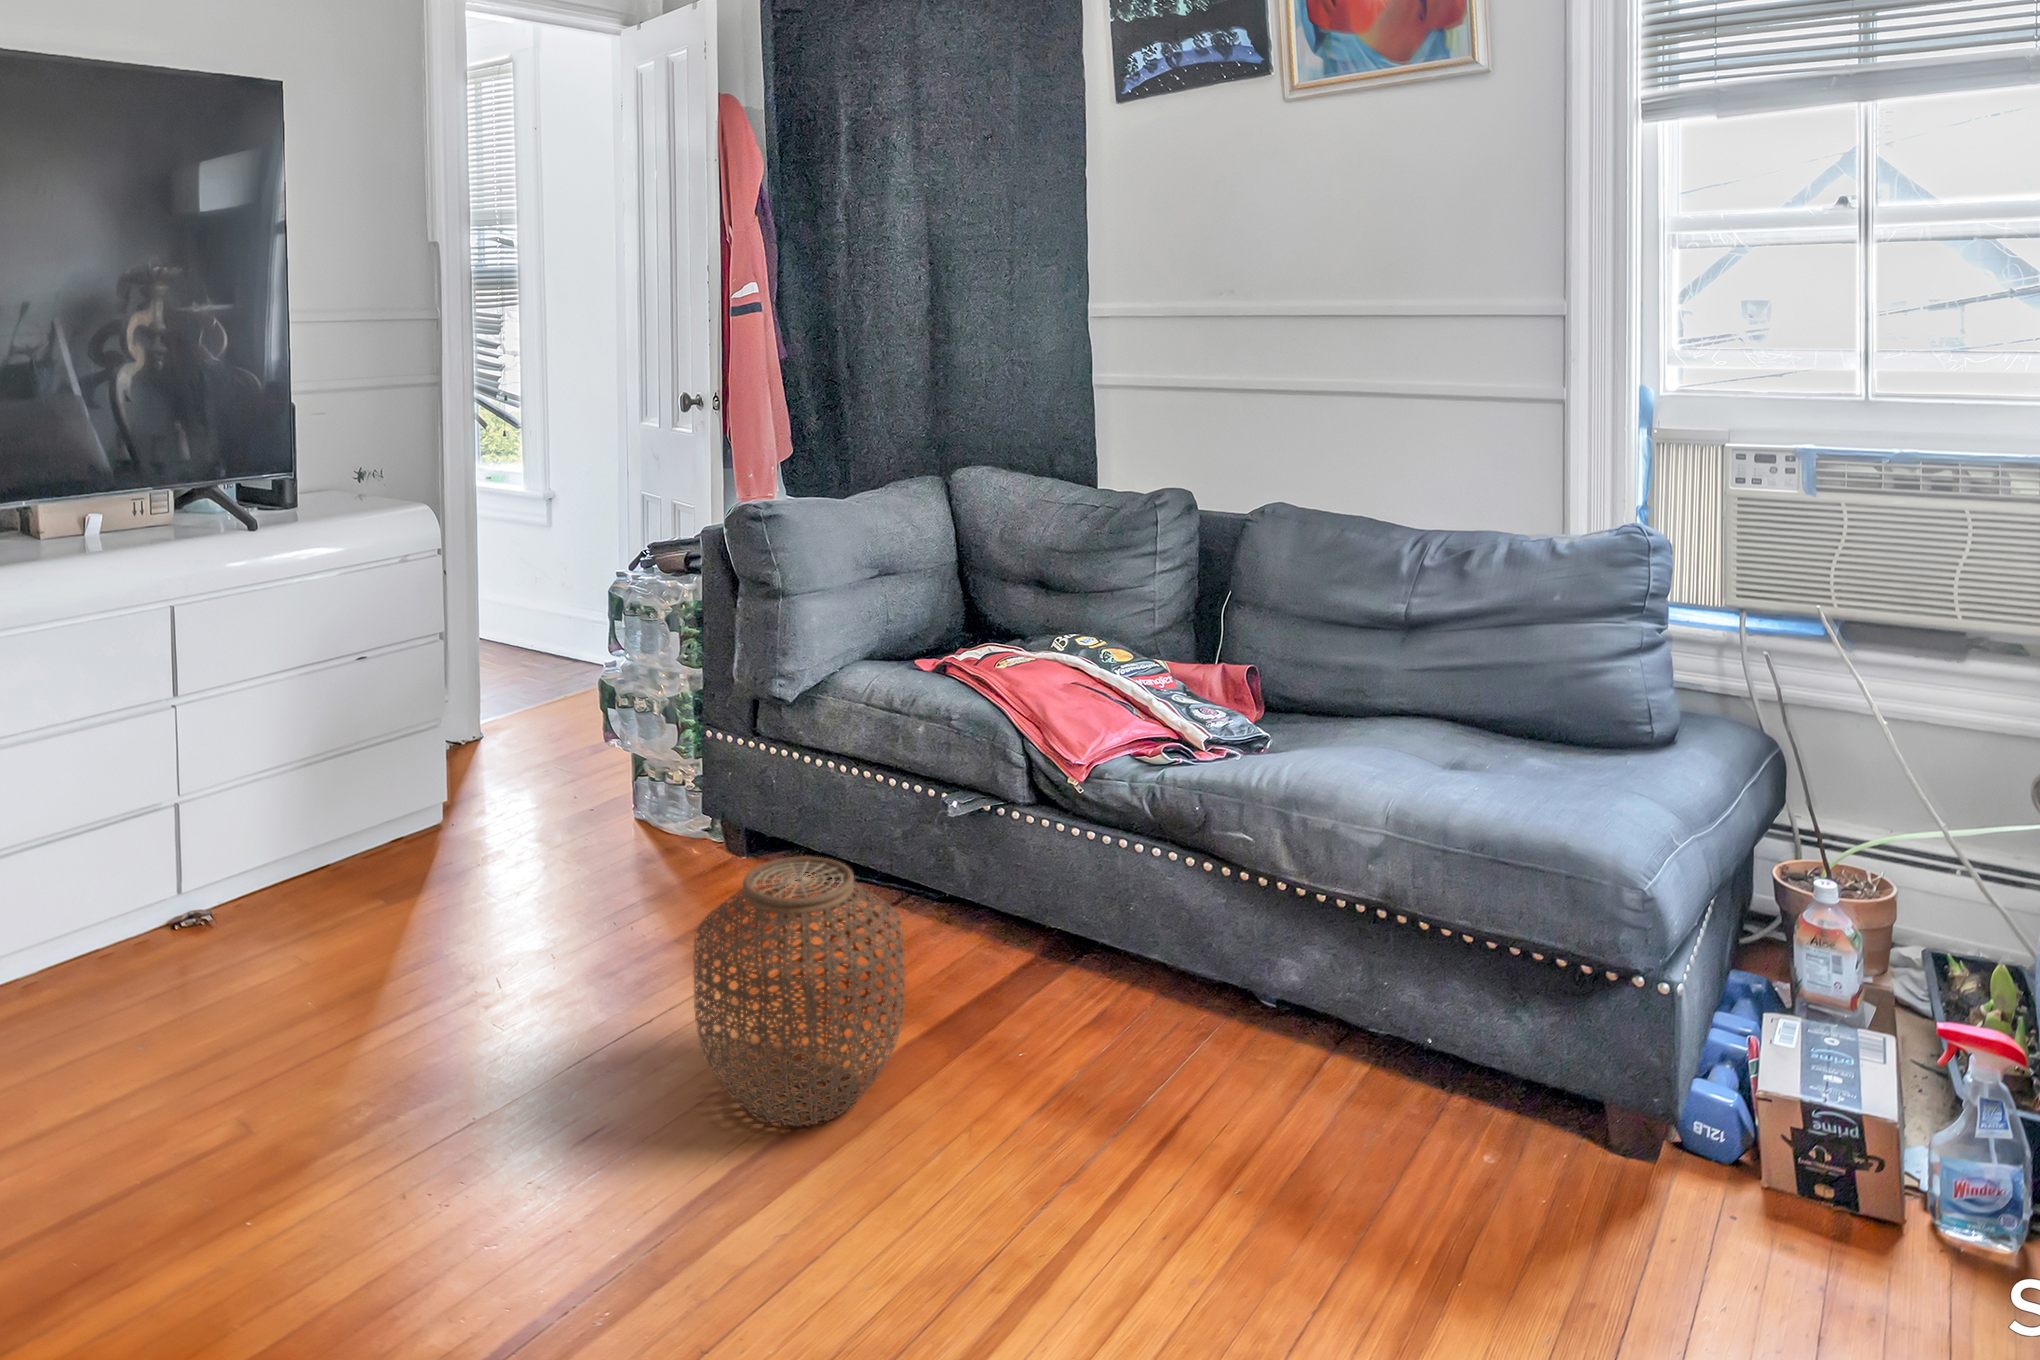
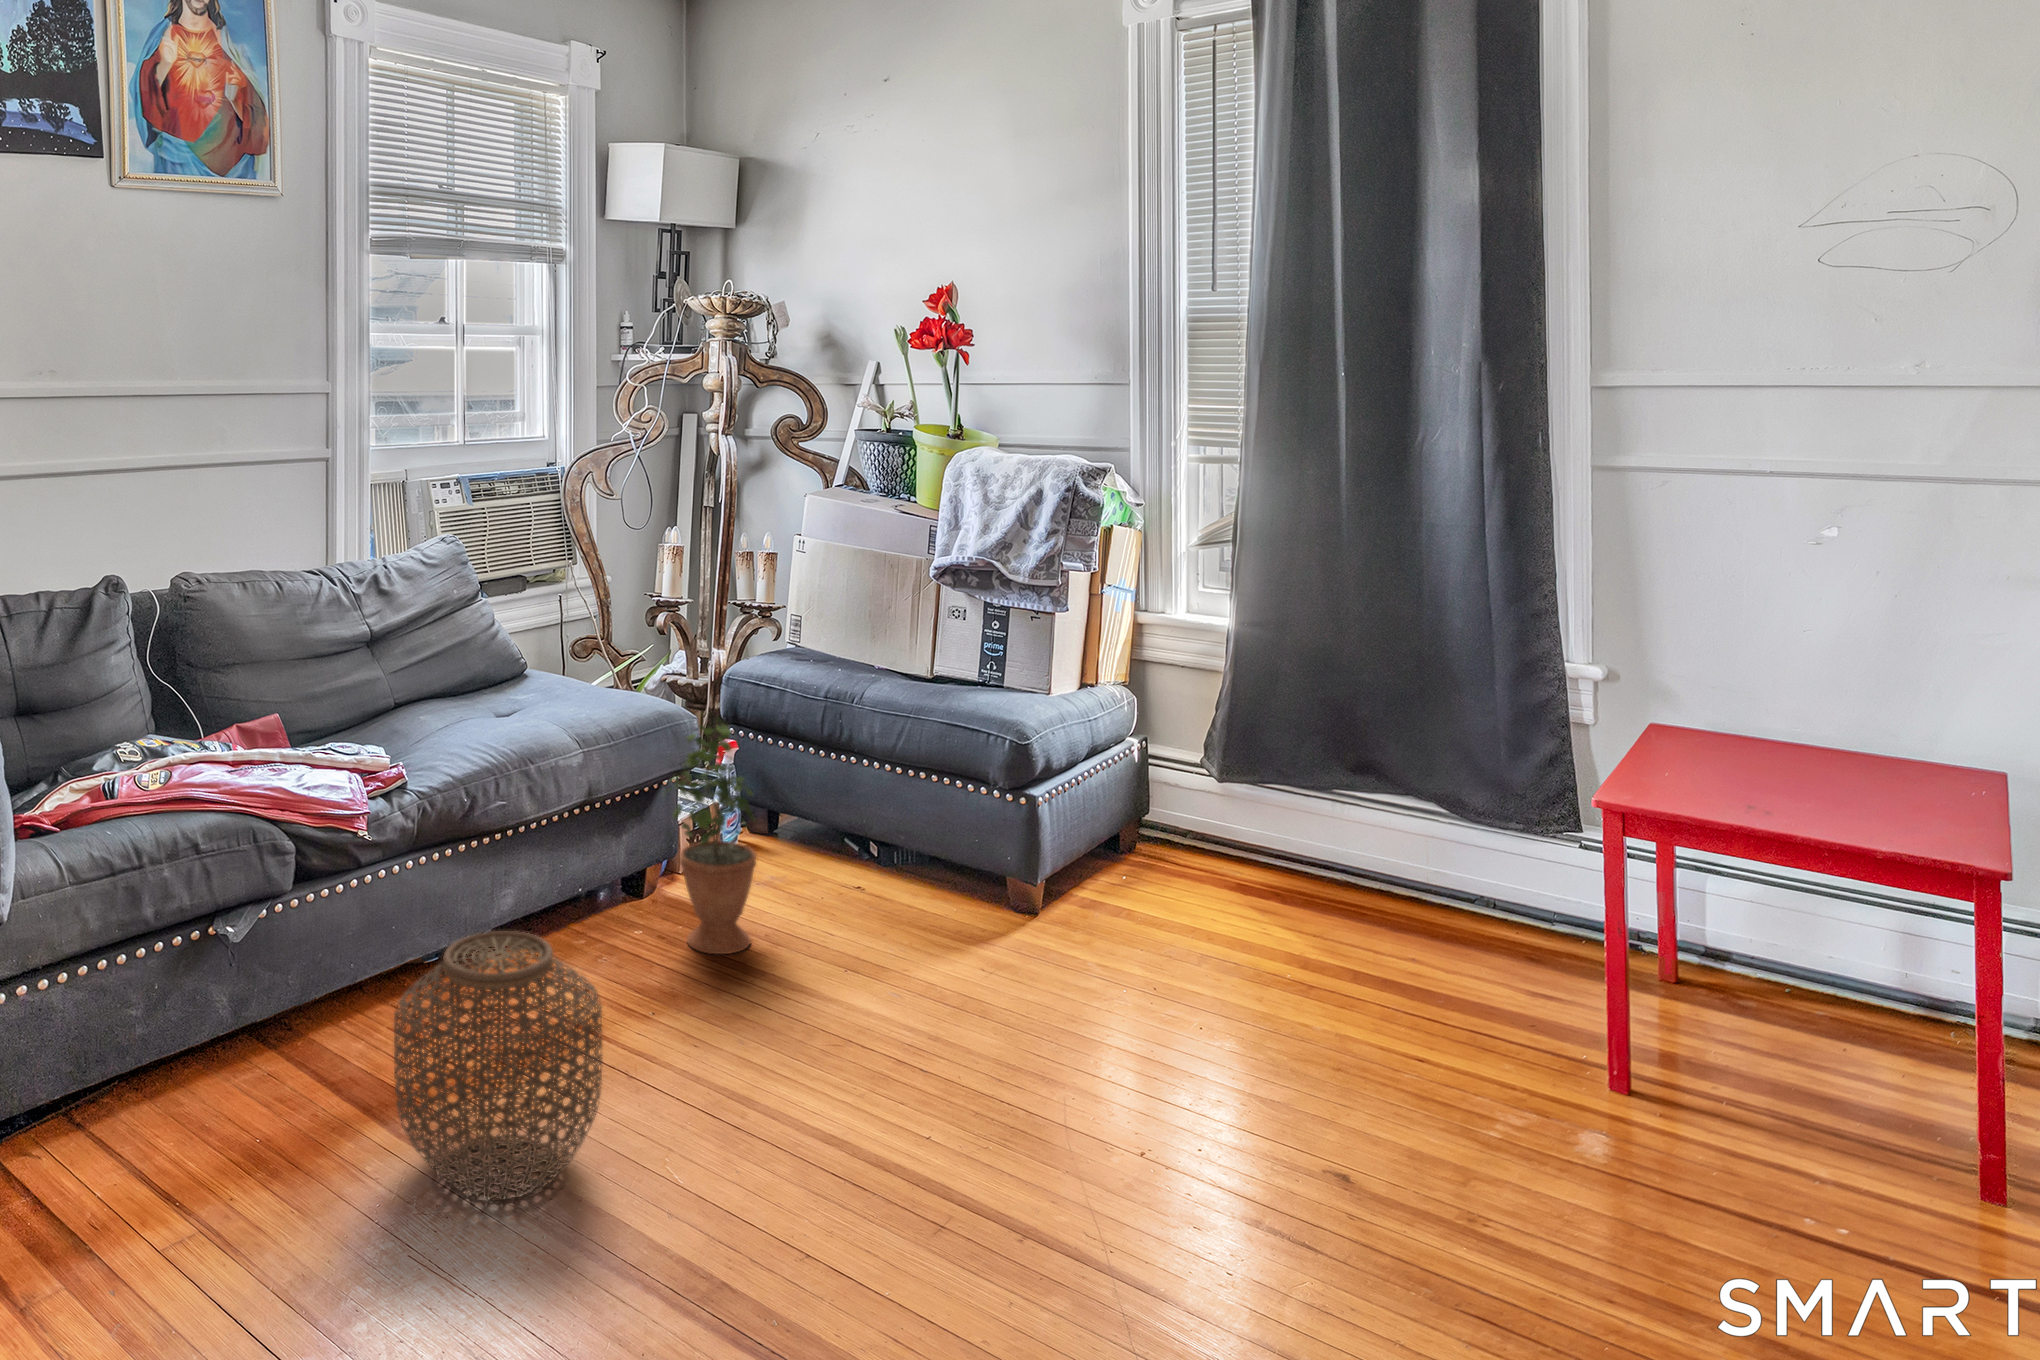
potted plant: none [1369,856,1548,1267] -> present [667,718,756,954]

